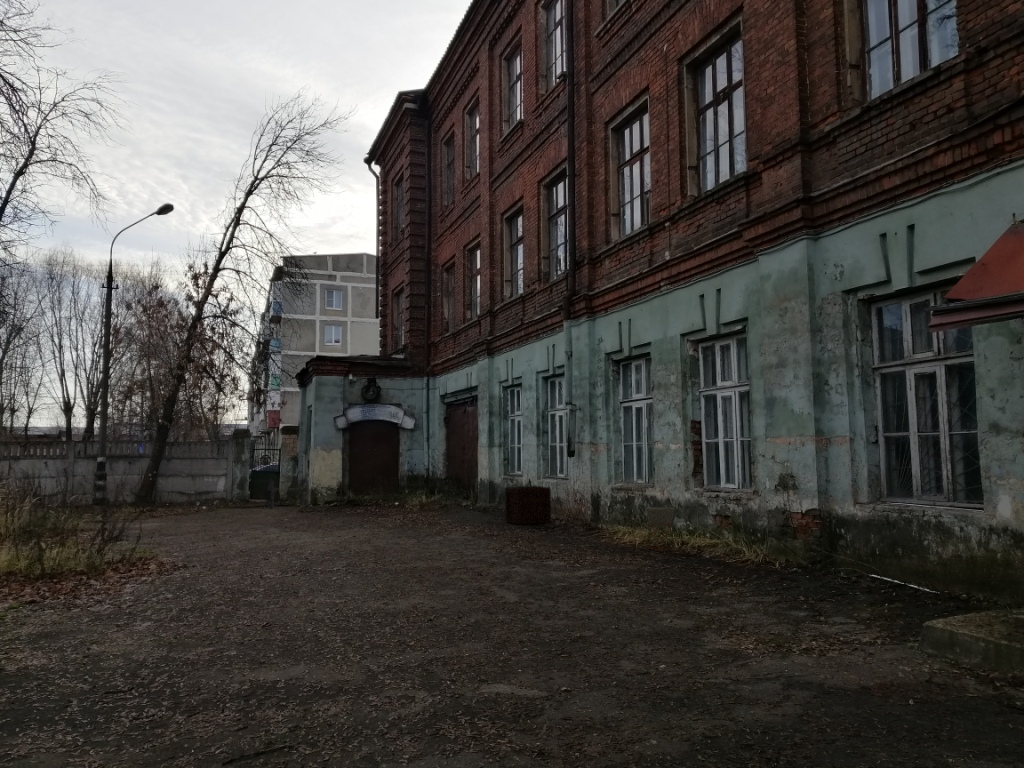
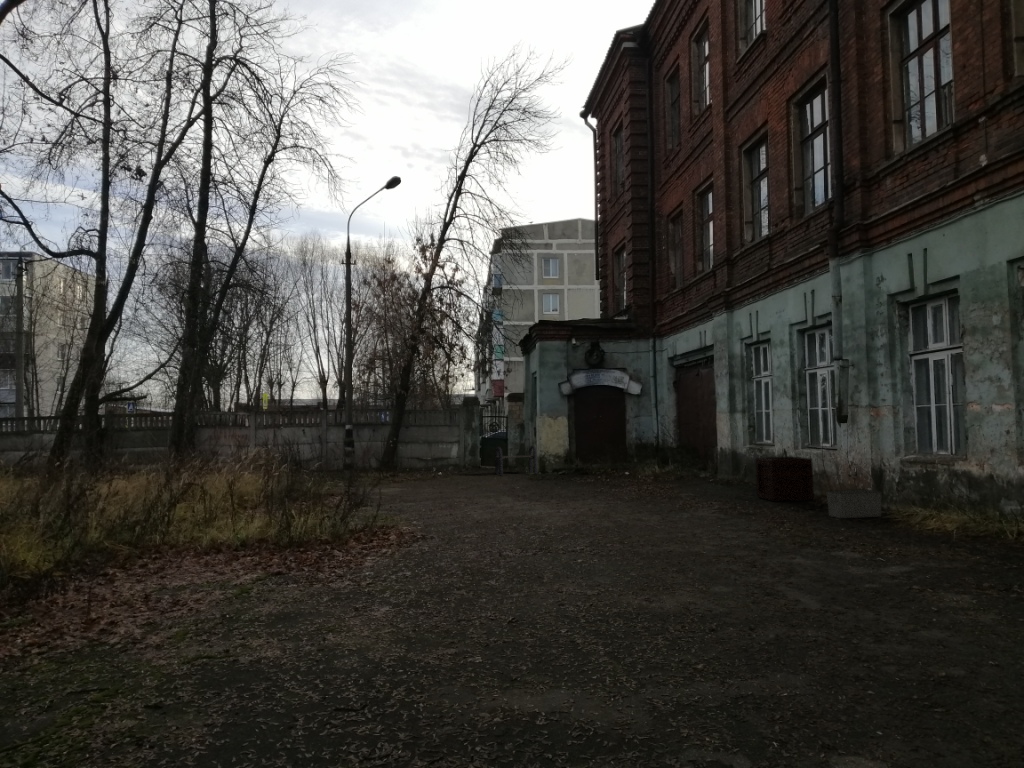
planter: present [646,507,674,551] -> none [964,489,1007,547]
storage bin: none [556,512,598,536] -> present [826,489,882,518]

